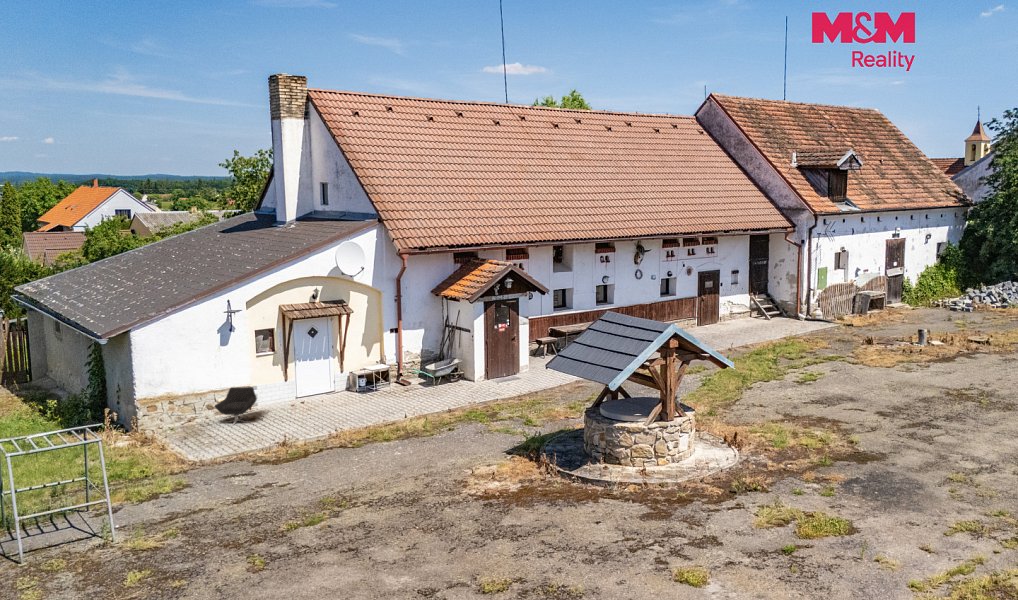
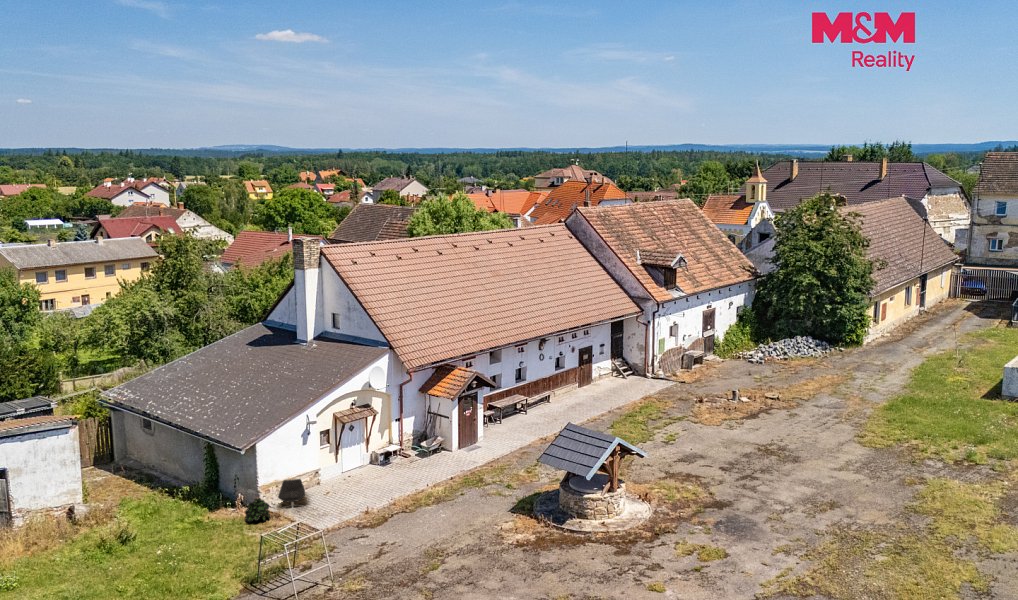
potted plant: none [161,403,198,436] -> present [245,498,270,522]

